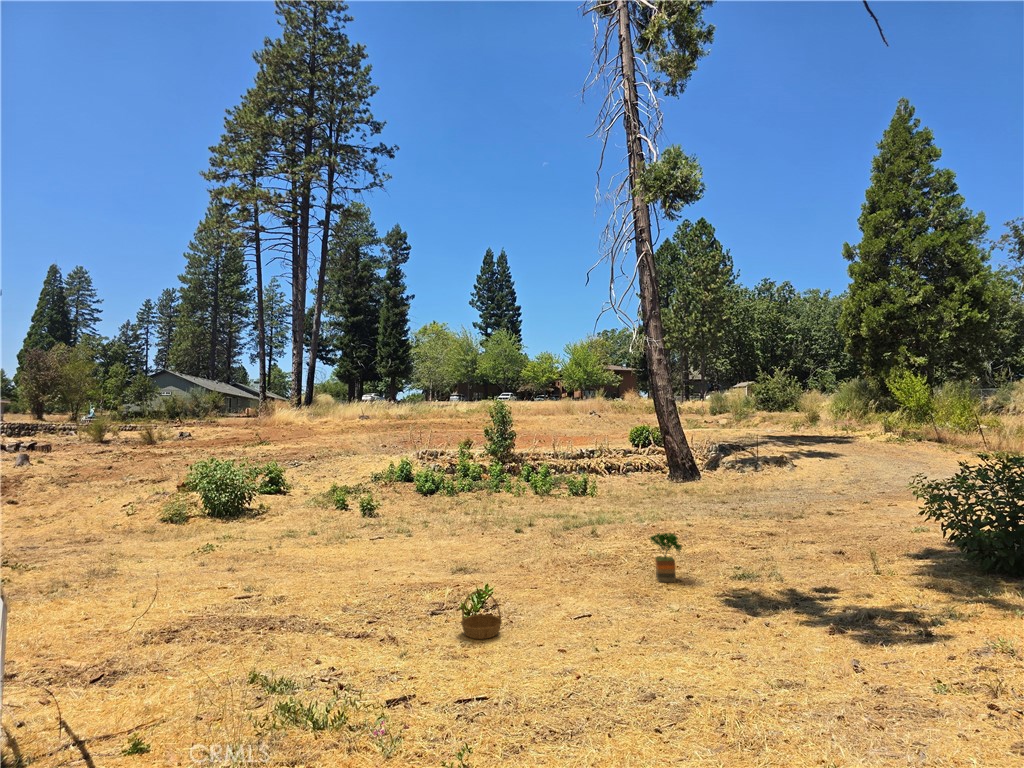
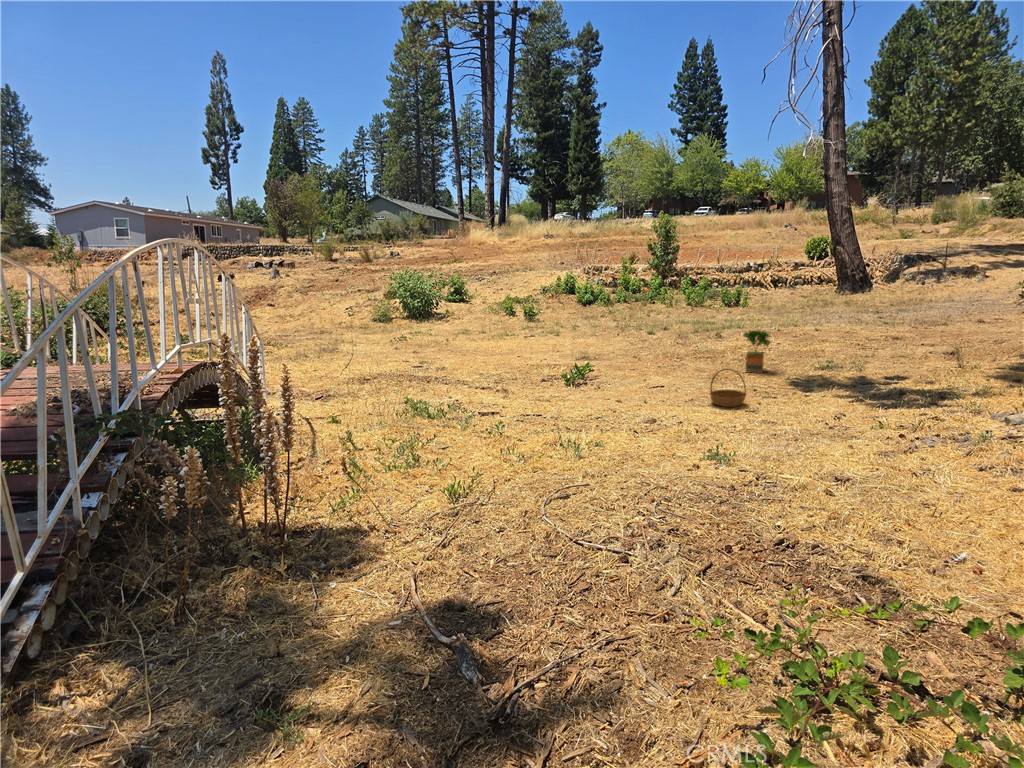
basket: present [461,591,502,639] -> present [710,369,746,407]

